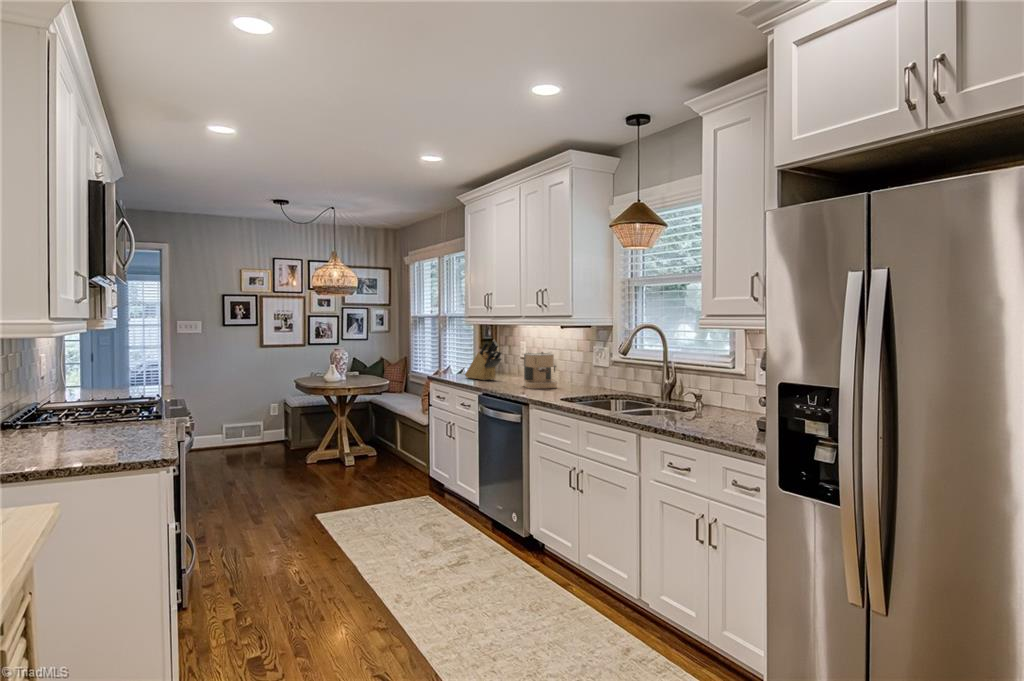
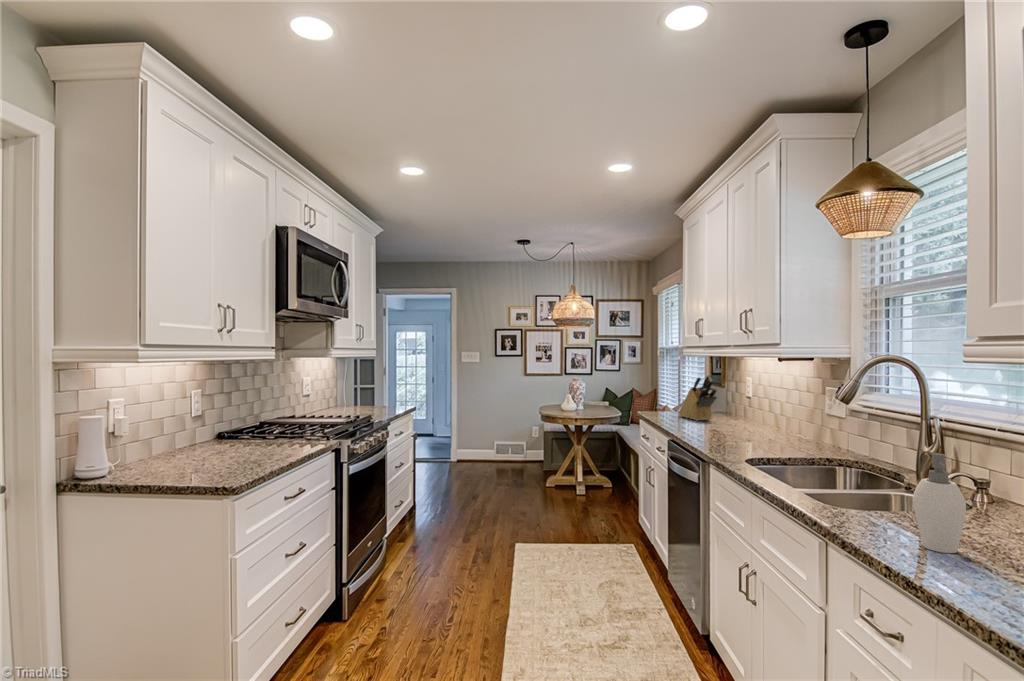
coffee maker: present [524,352,557,389] -> none [731,392,777,439]
soap dispenser: none [684,375,708,427] -> present [913,453,966,553]

